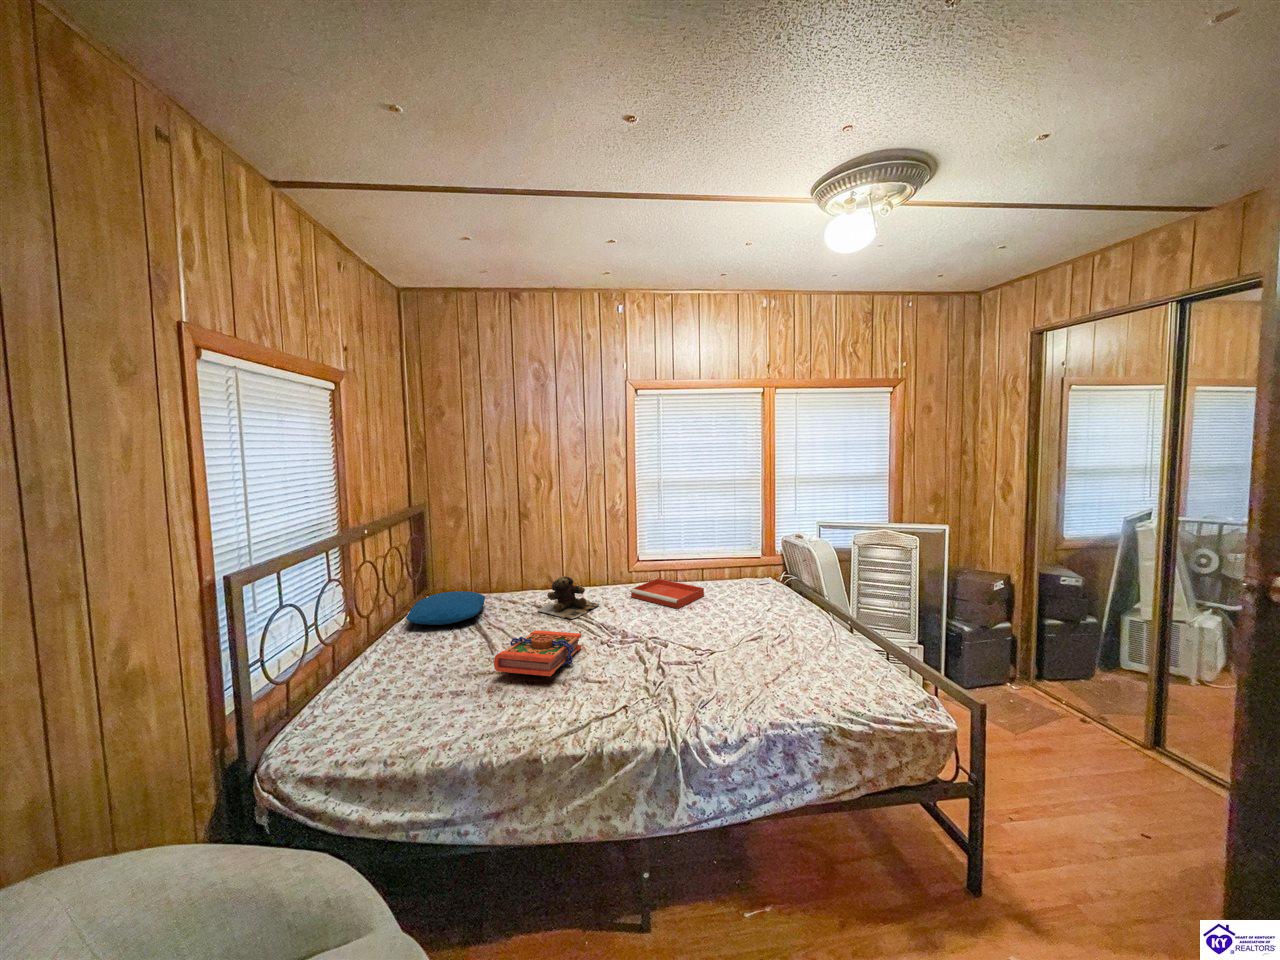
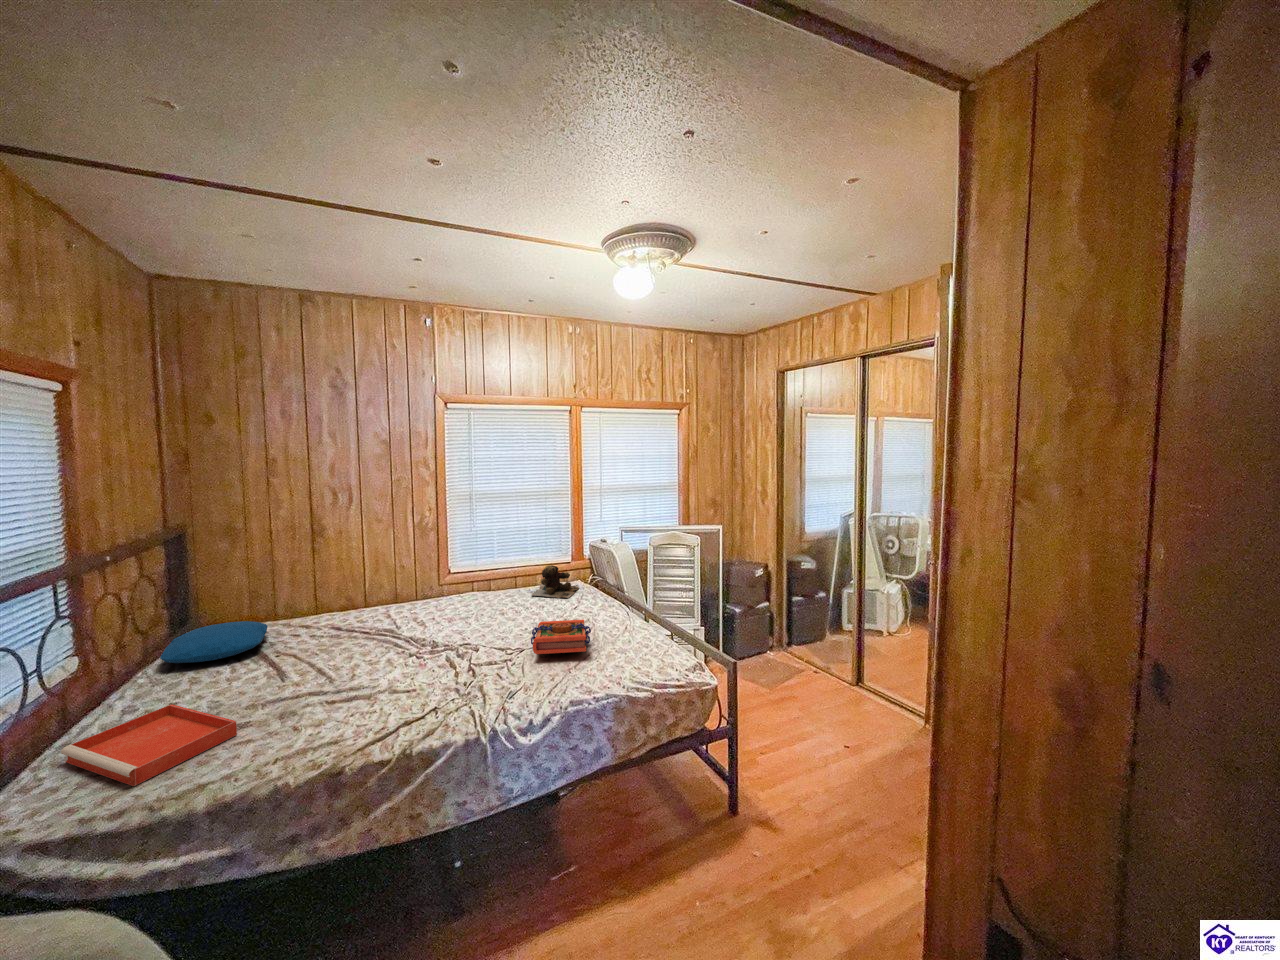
teddy bear: present [538,576,599,619] -> present [532,565,579,598]
tray: present [630,579,704,609] -> present [61,704,237,786]
book: present [494,630,581,676] -> present [531,620,591,654]

